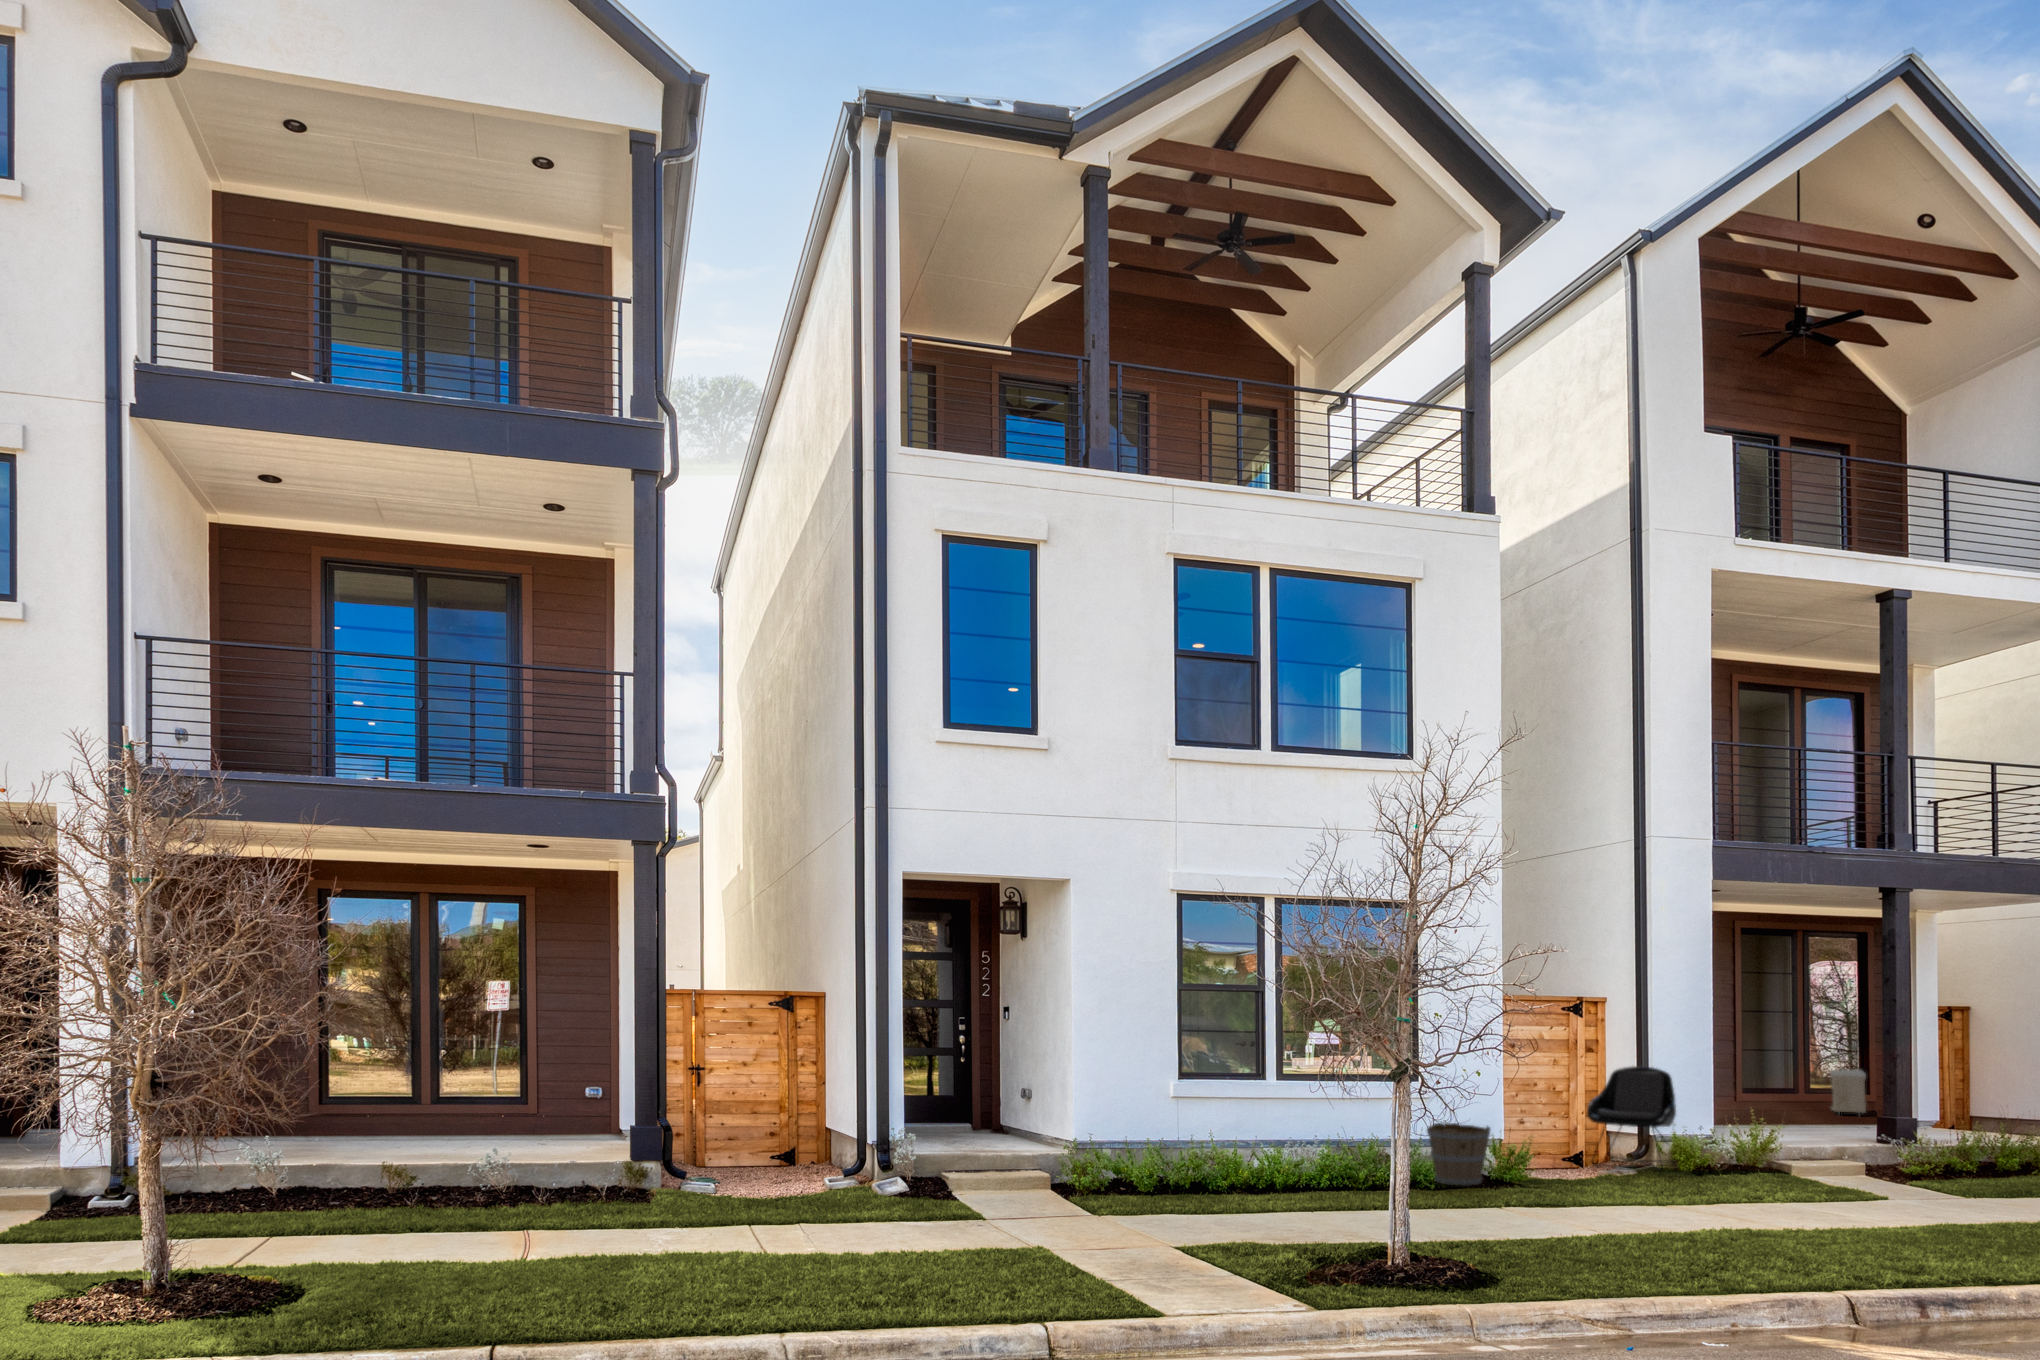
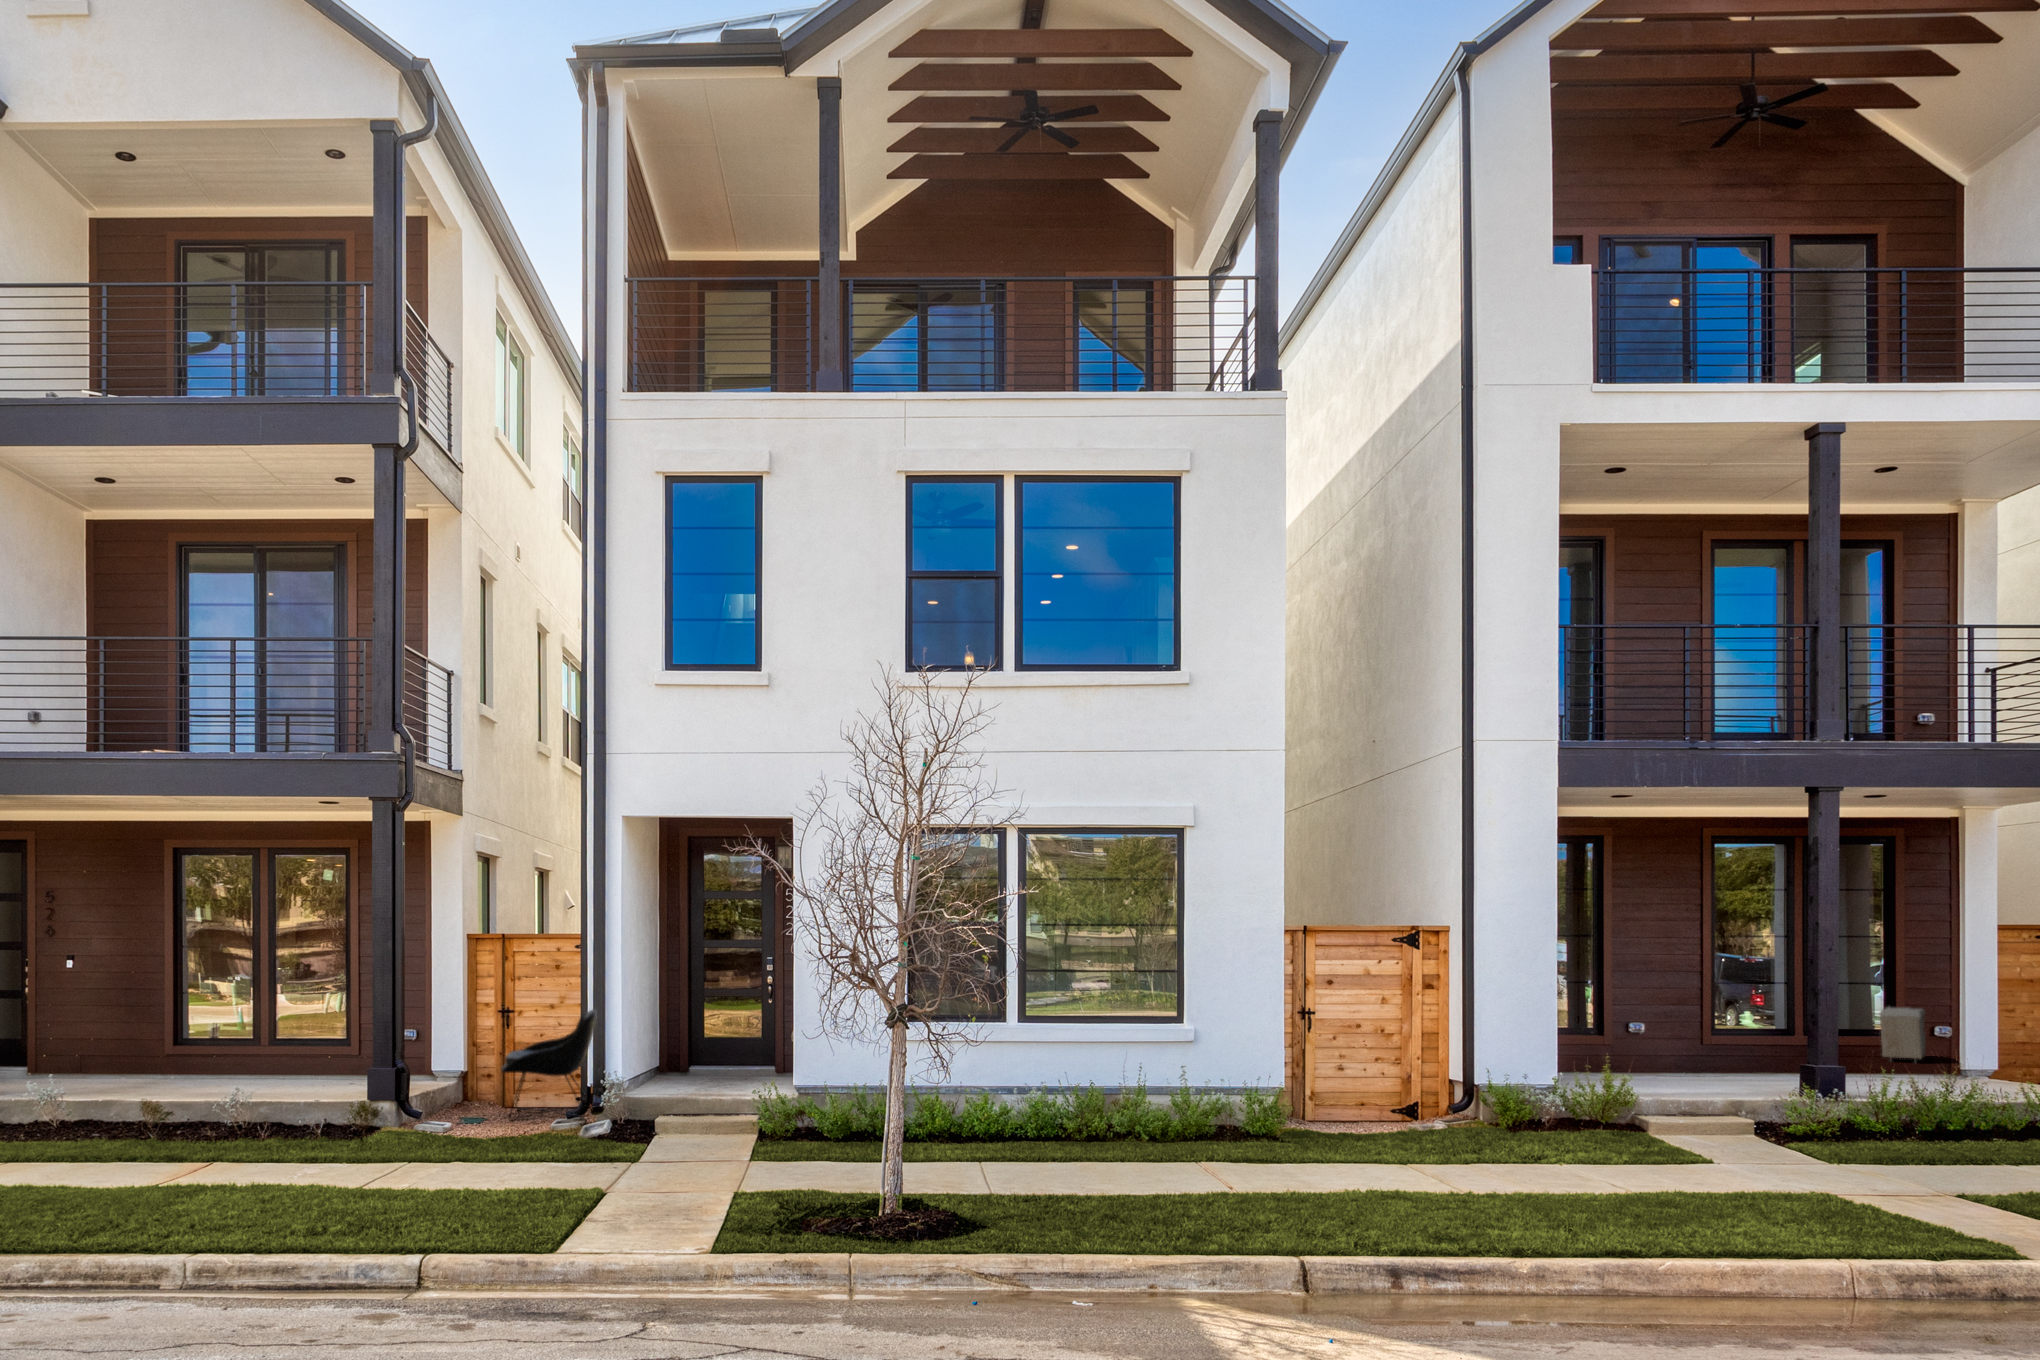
lounge chair: present [1587,1066,1676,1171] -> present [501,1009,597,1120]
wooden bucket: present [1427,1123,1490,1186] -> none [1165,1068,1233,1135]

